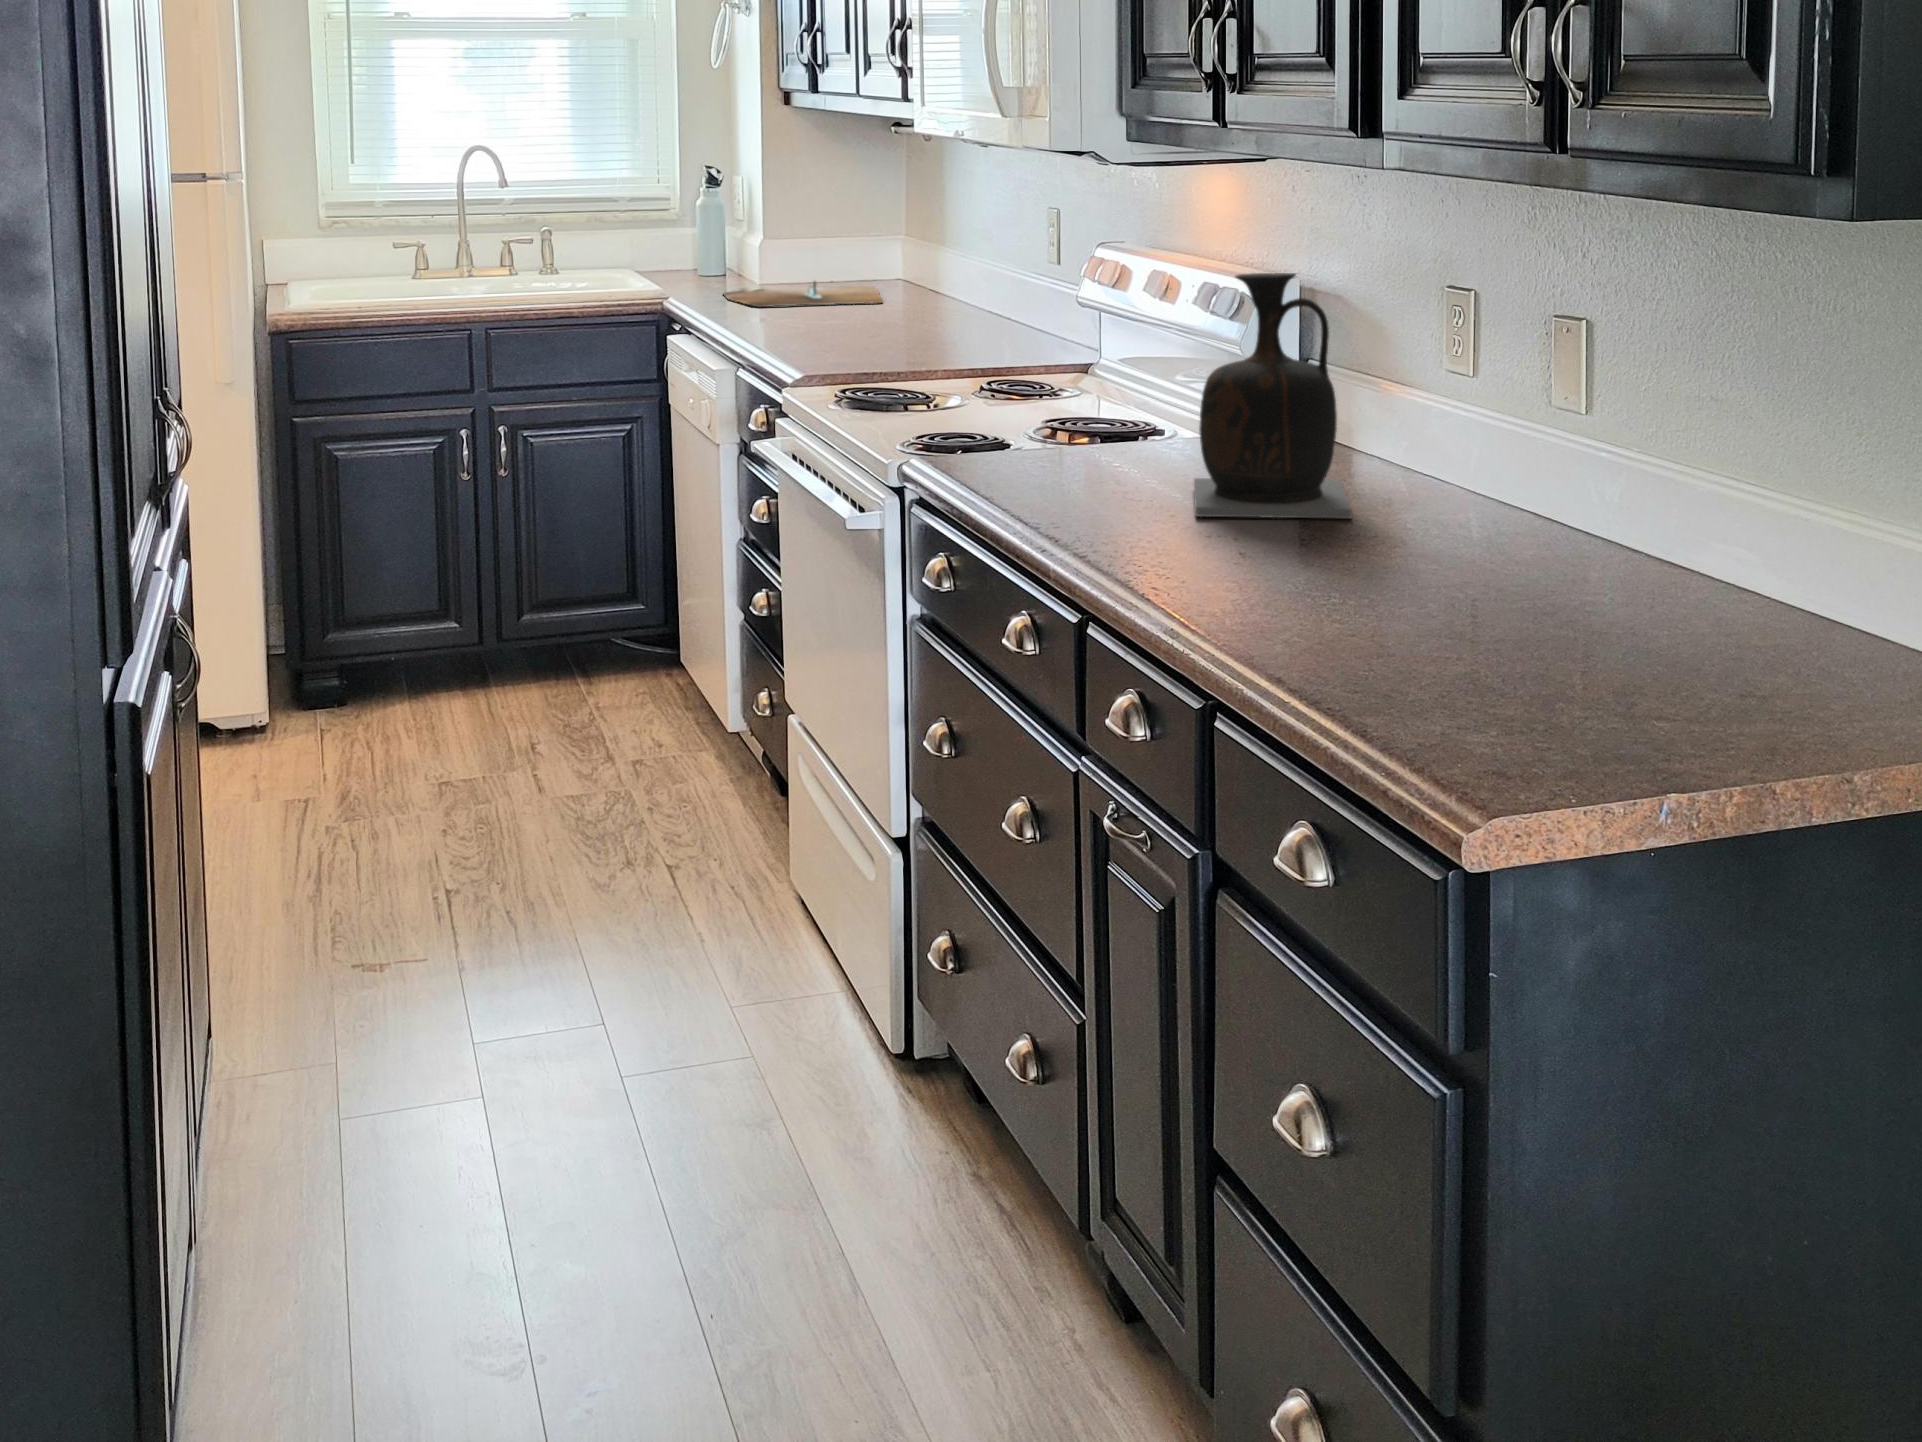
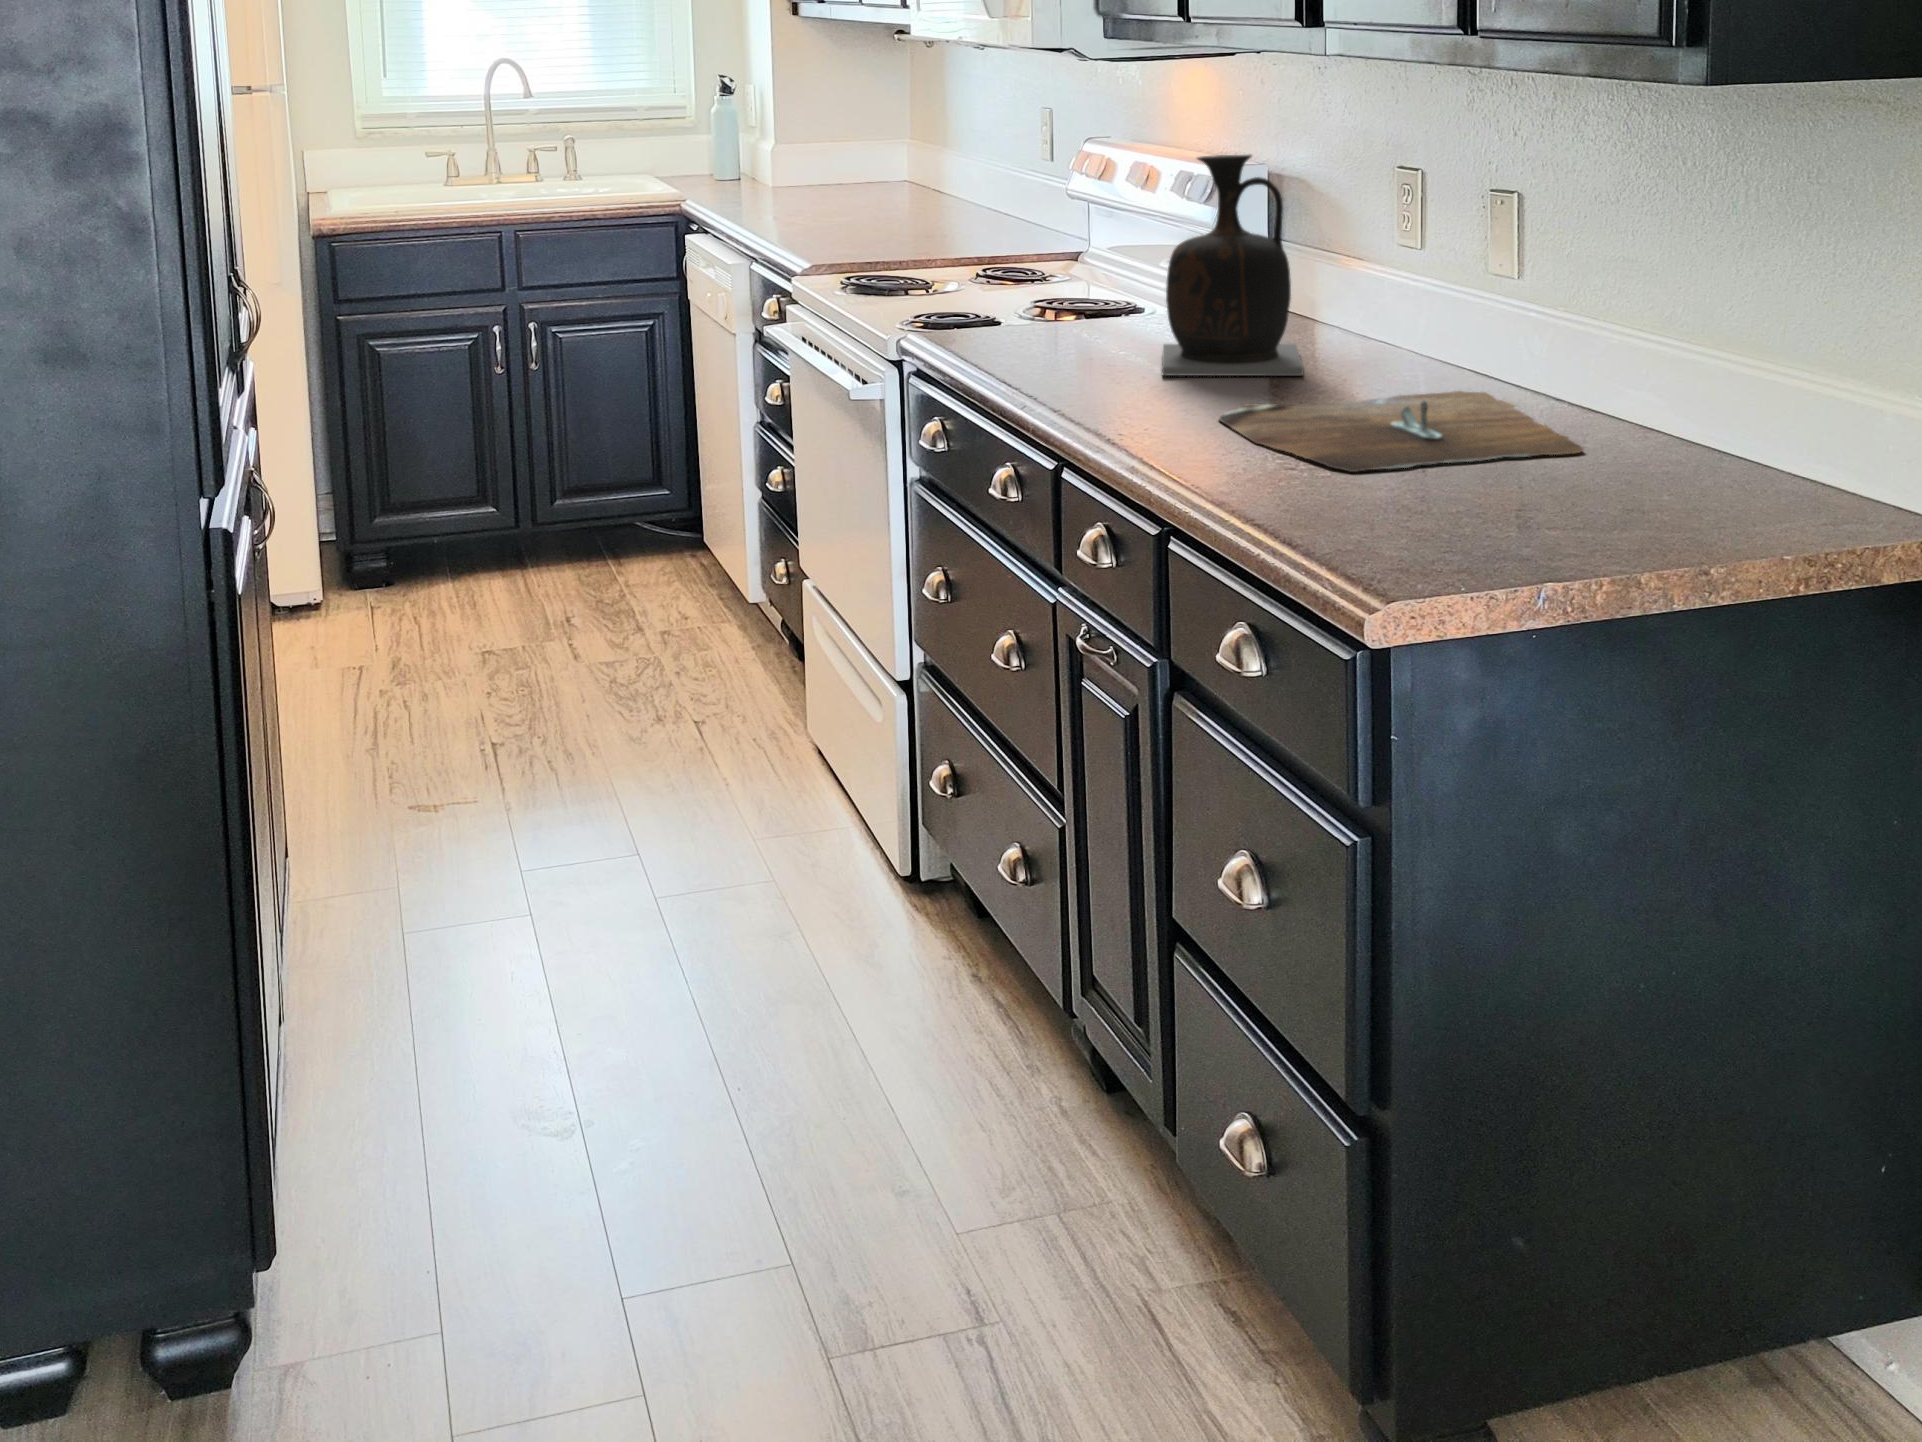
cutting board: present [724,281,883,307] -> present [1219,391,1583,472]

